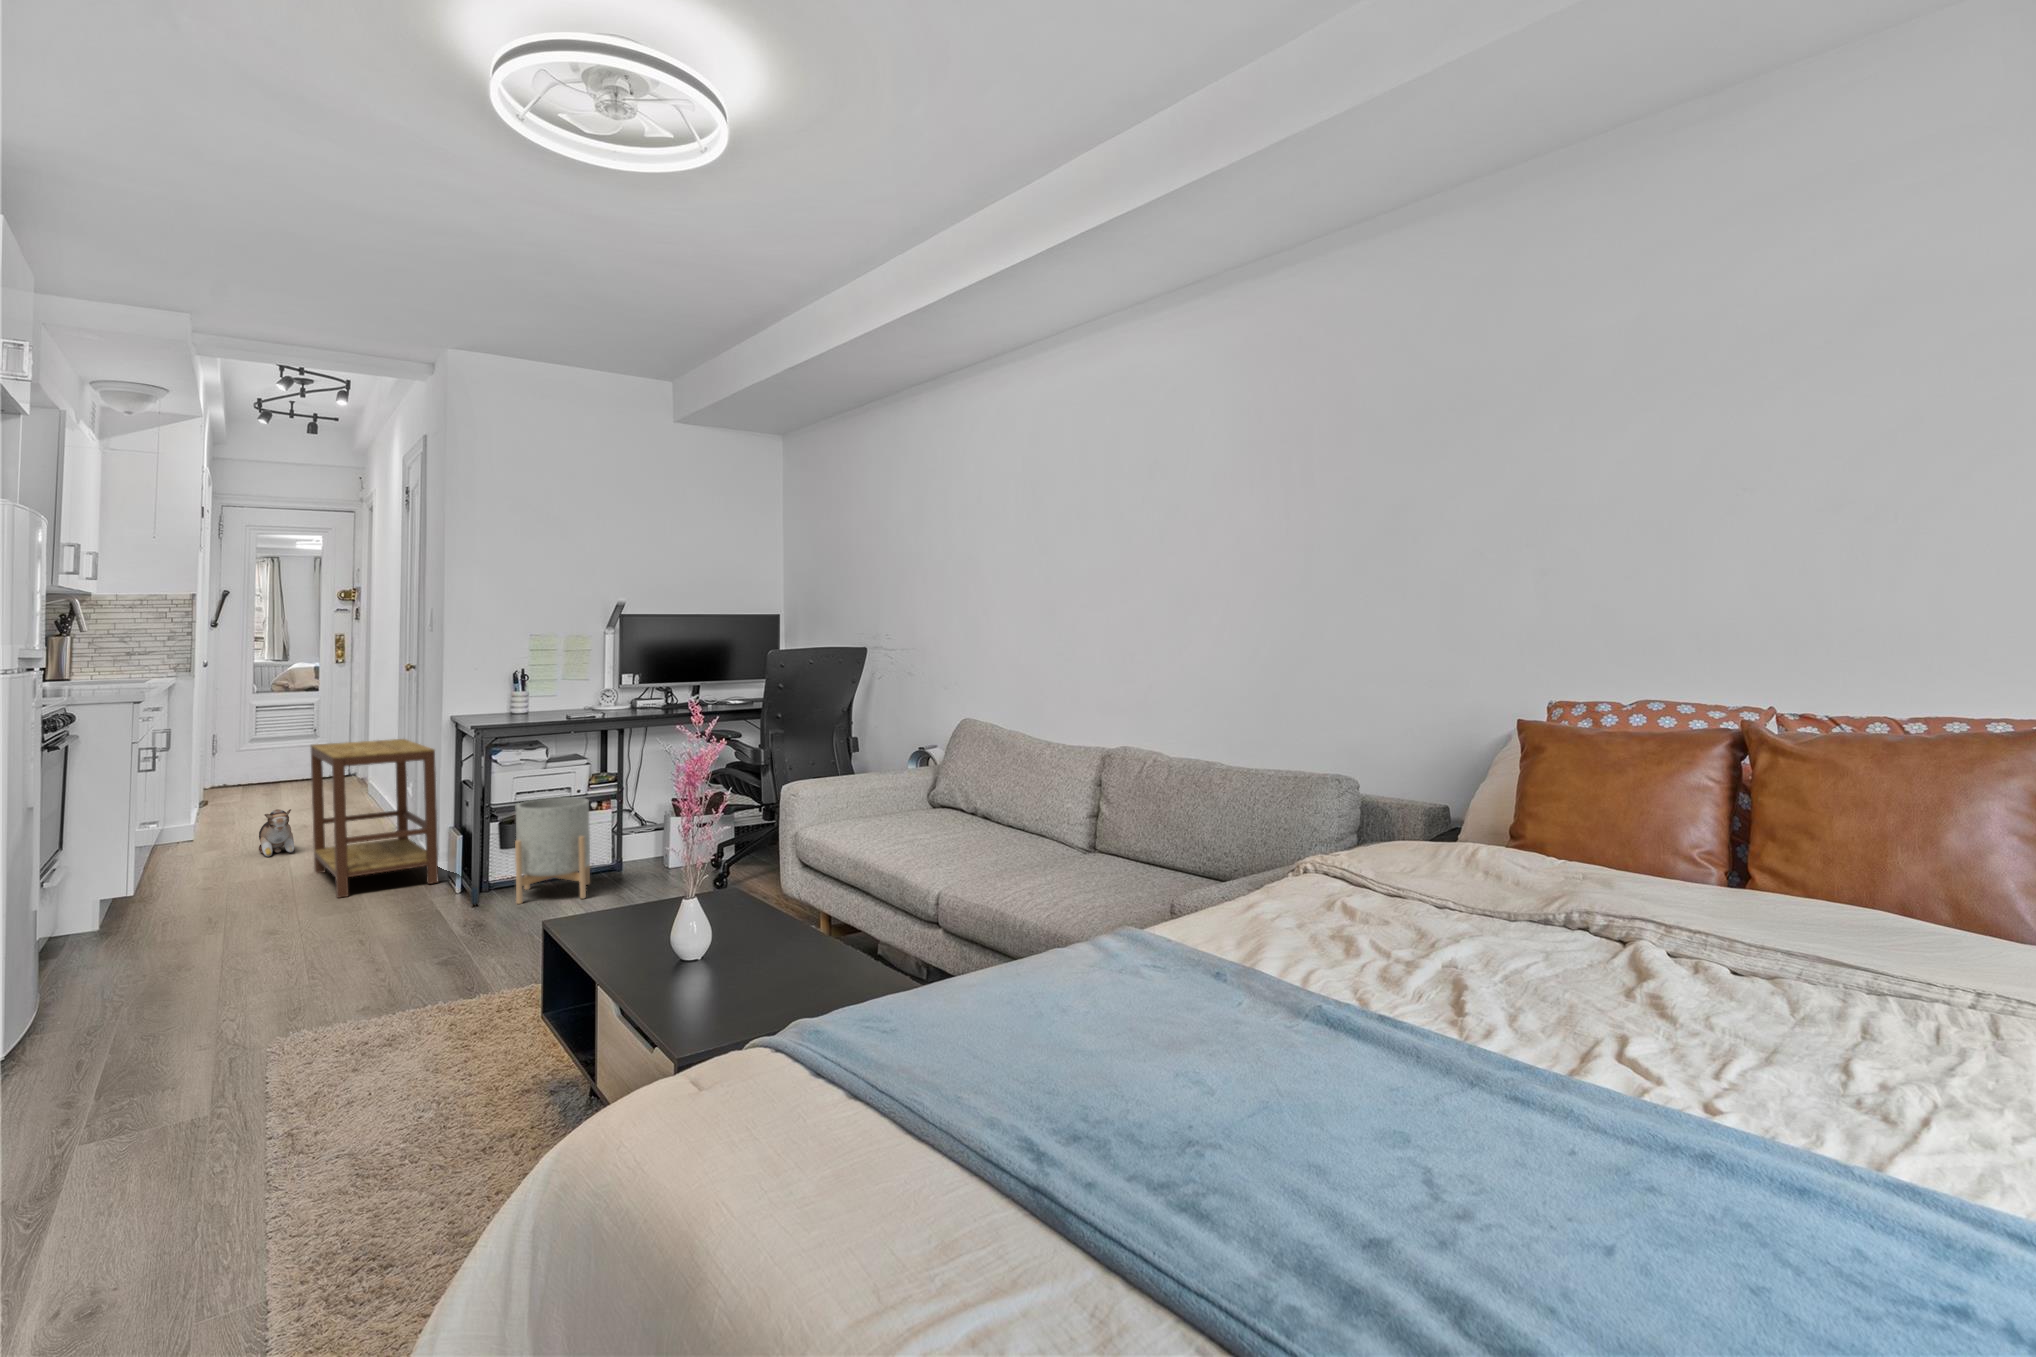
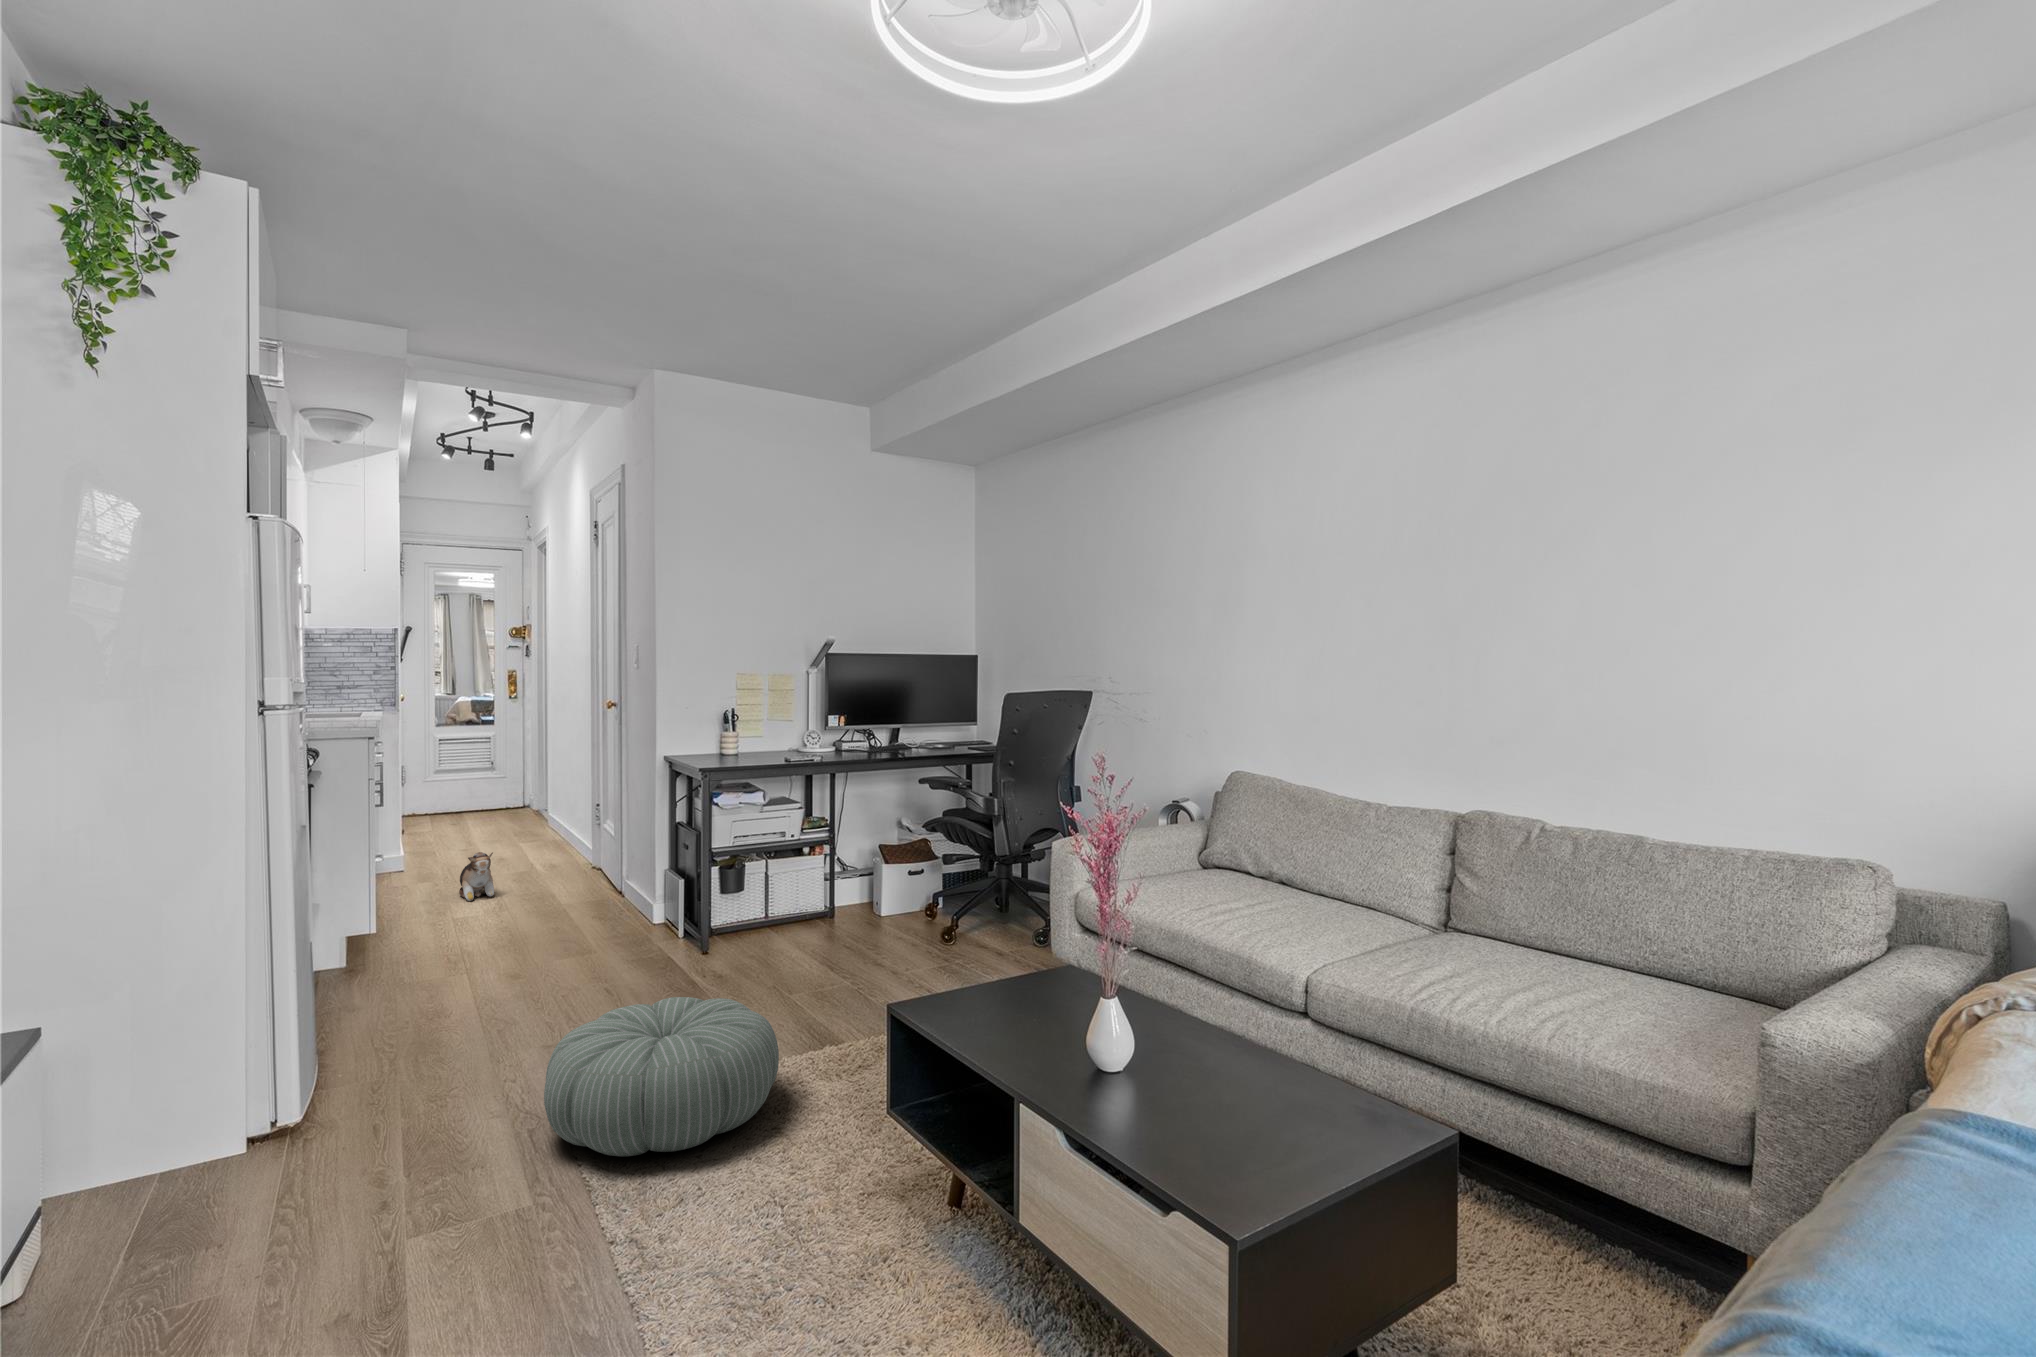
side table: present [311,739,438,898] -> none [519,779,652,951]
planter: present [515,797,590,904] -> none [738,845,812,961]
pouf: none [260,923,495,1053] -> present [544,997,779,1156]

